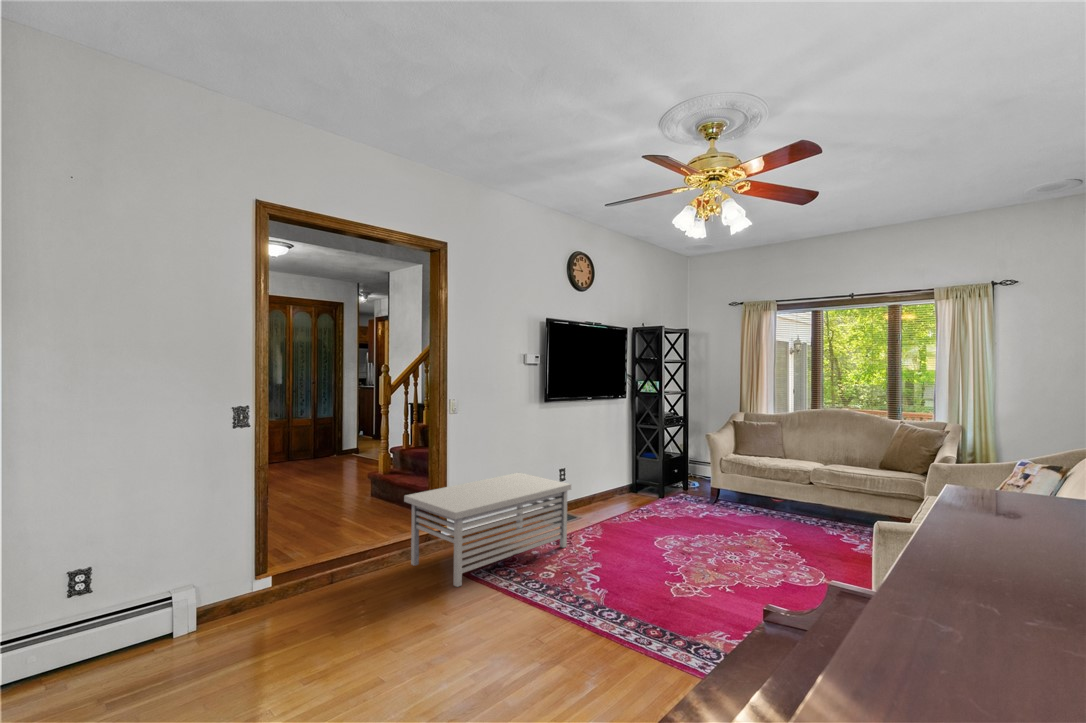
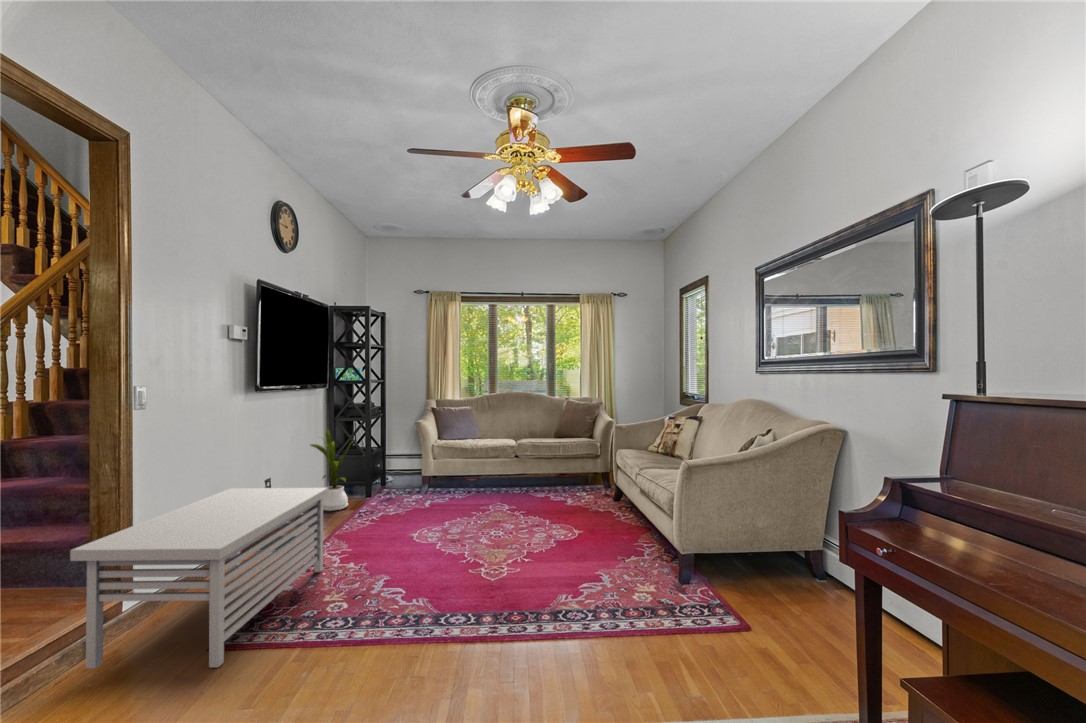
house plant: none [602,434,643,503] -> present [311,430,351,511]

